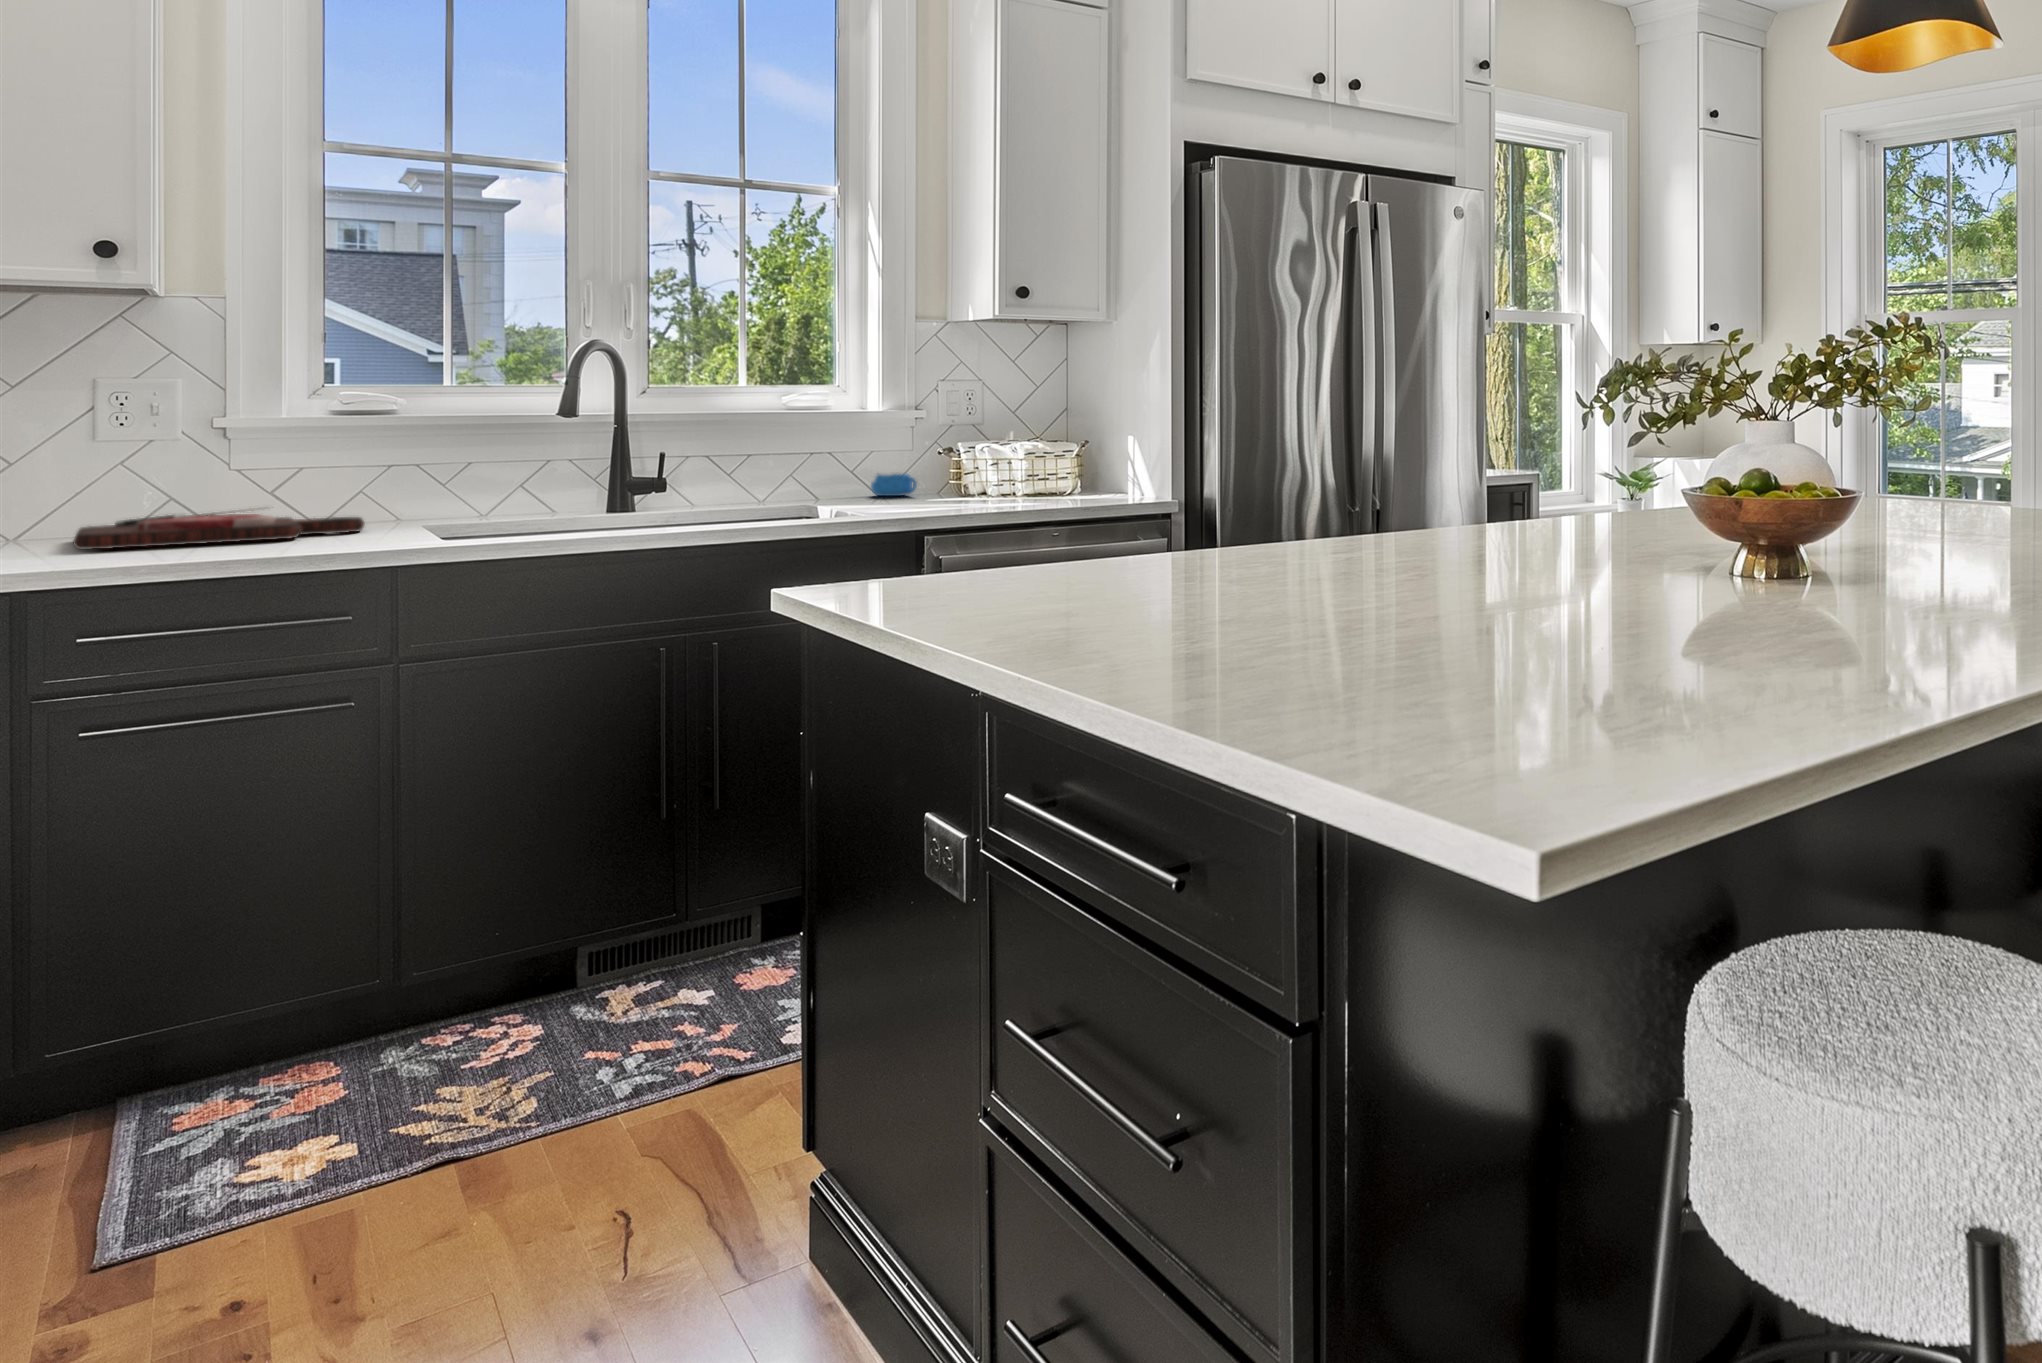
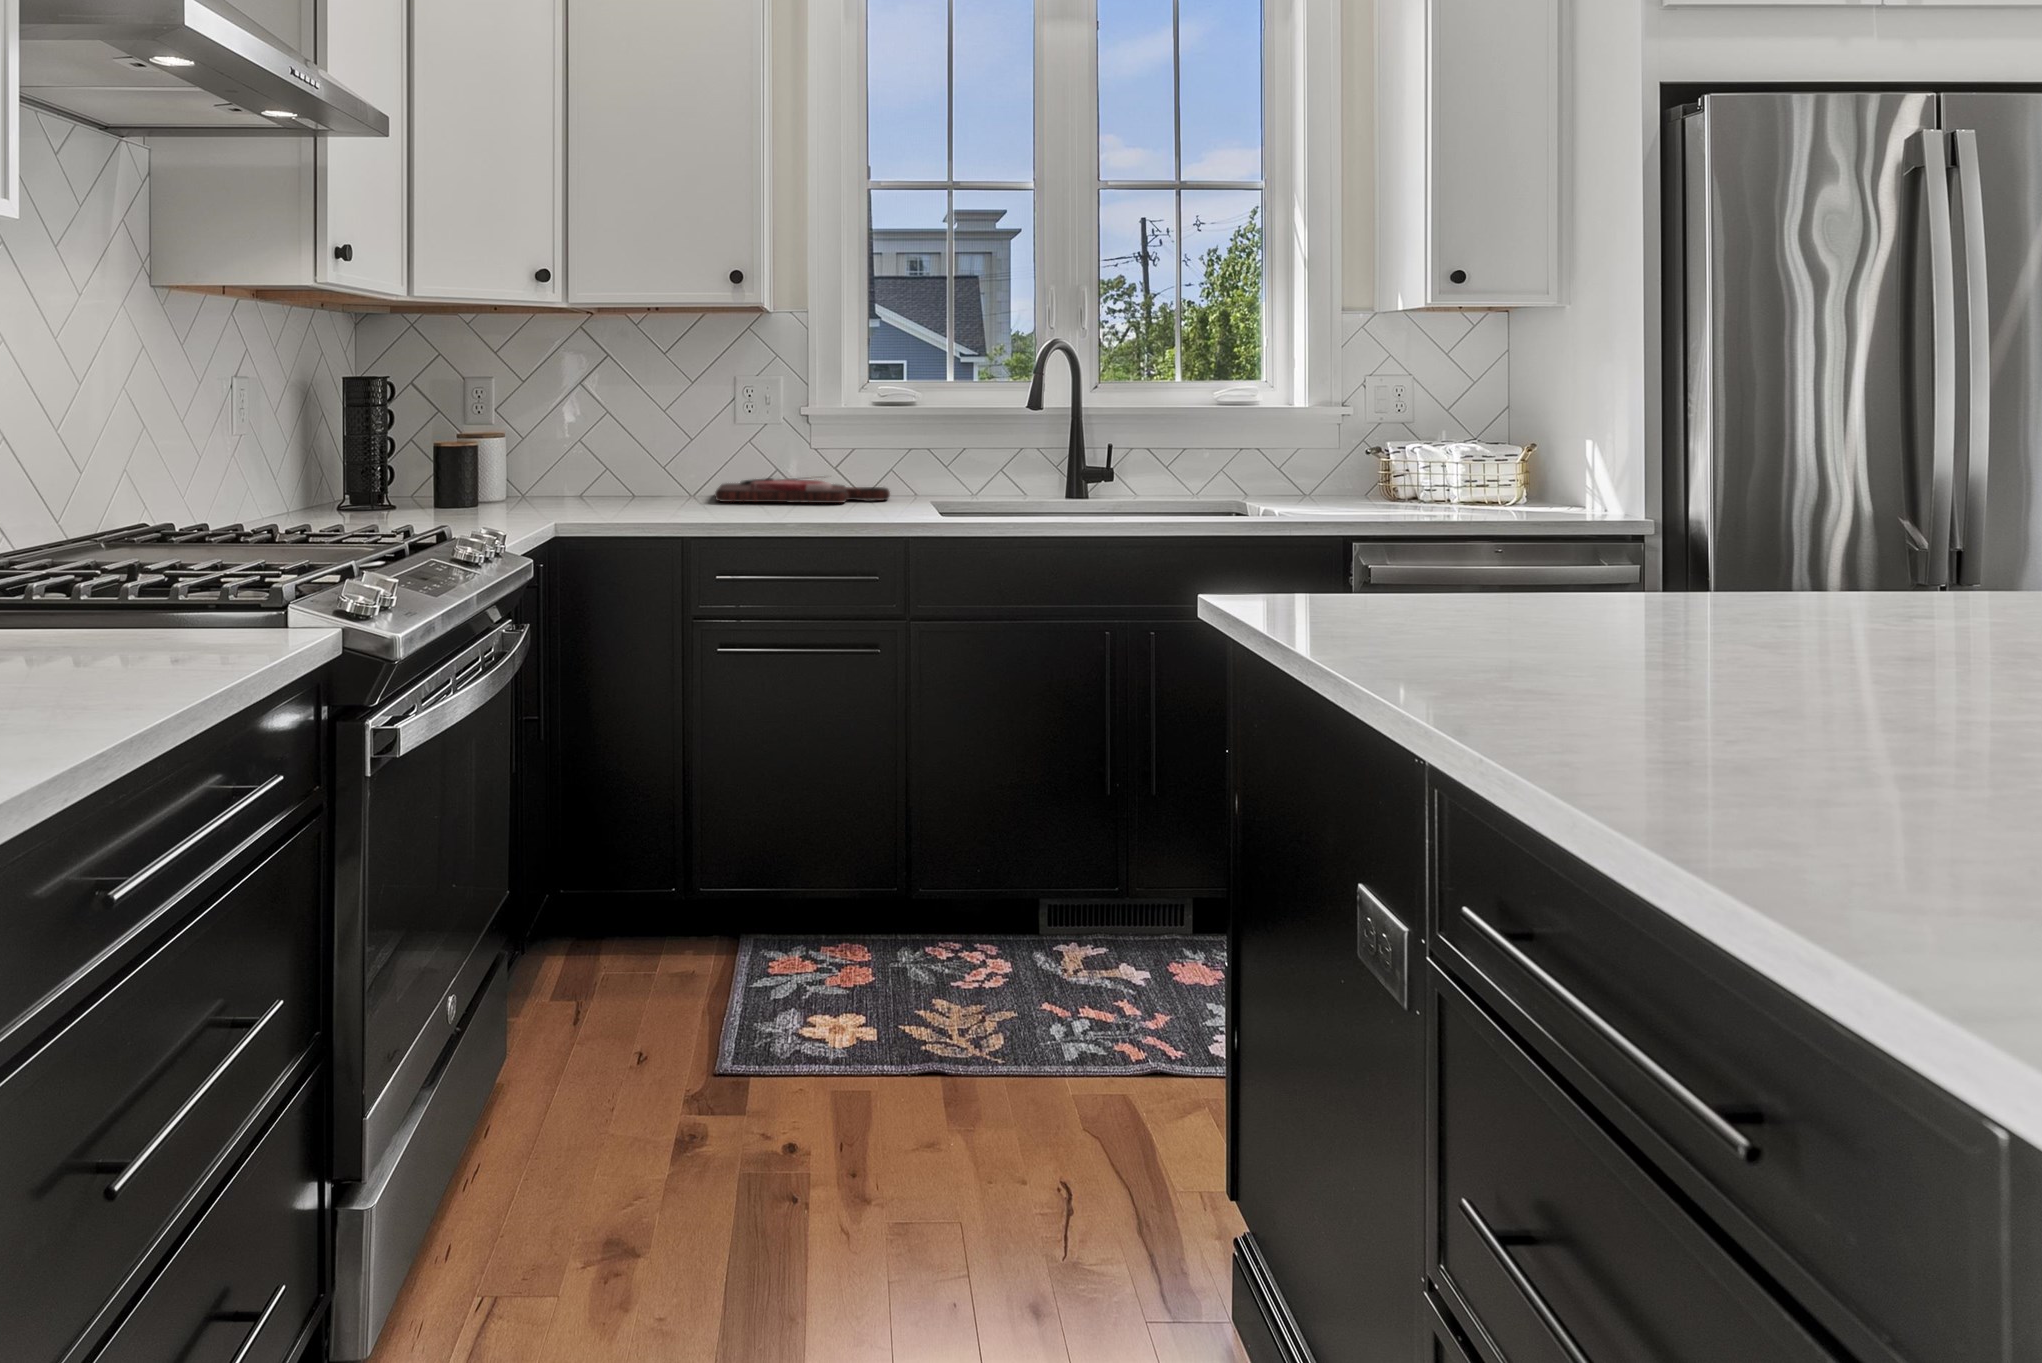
mug: present [871,474,917,496] -> none [1300,473,1347,497]

